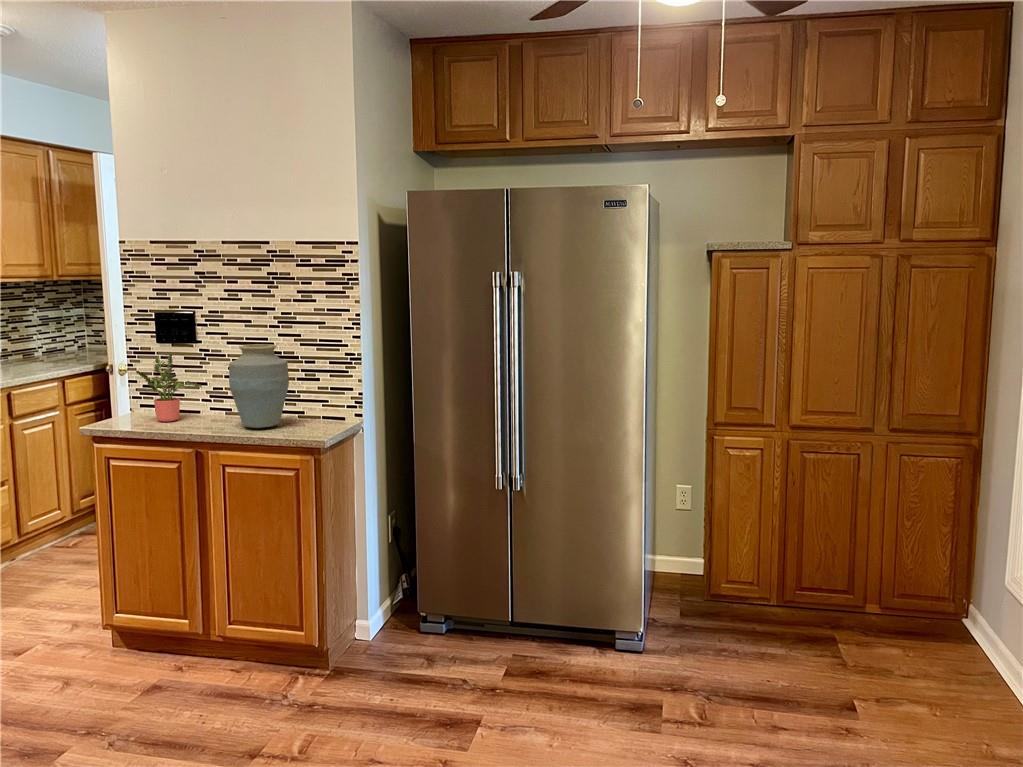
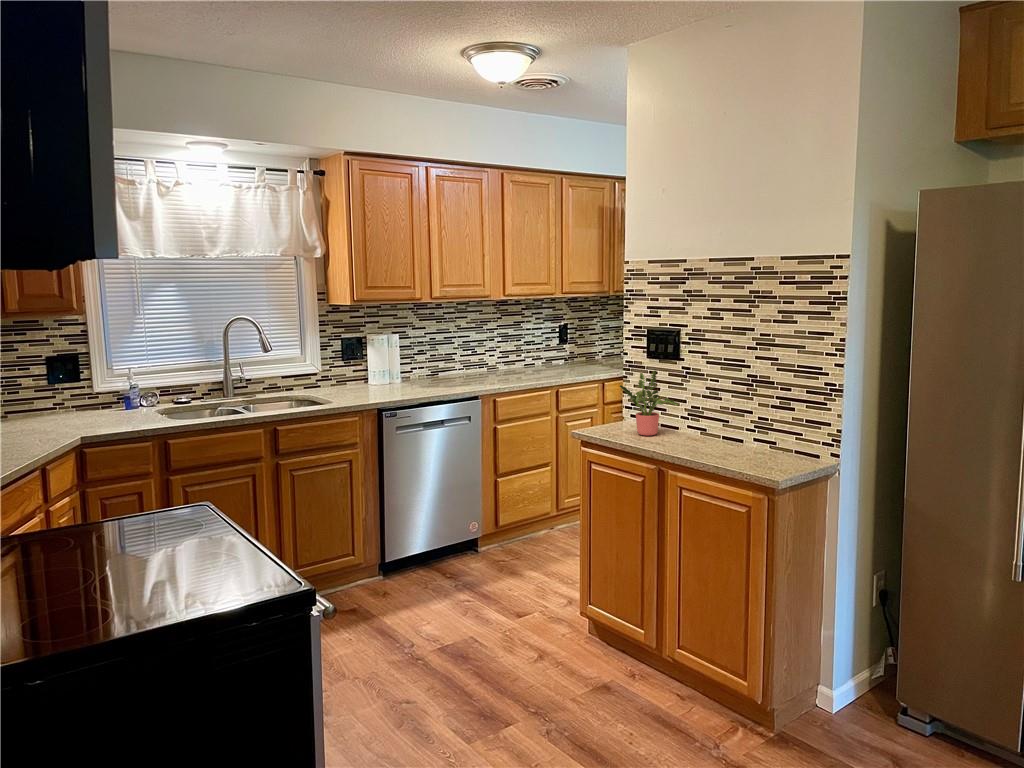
vase: present [229,344,289,428] -> none [695,367,757,456]

